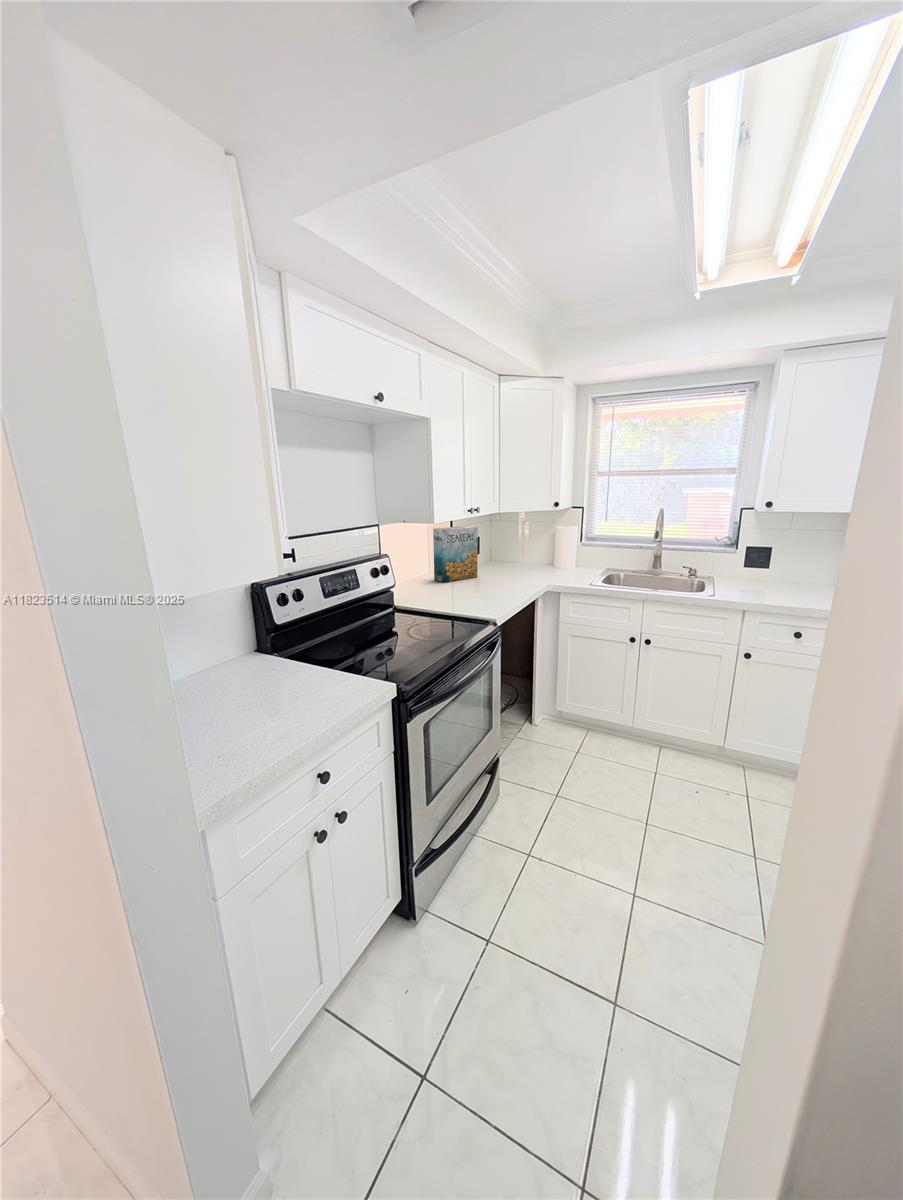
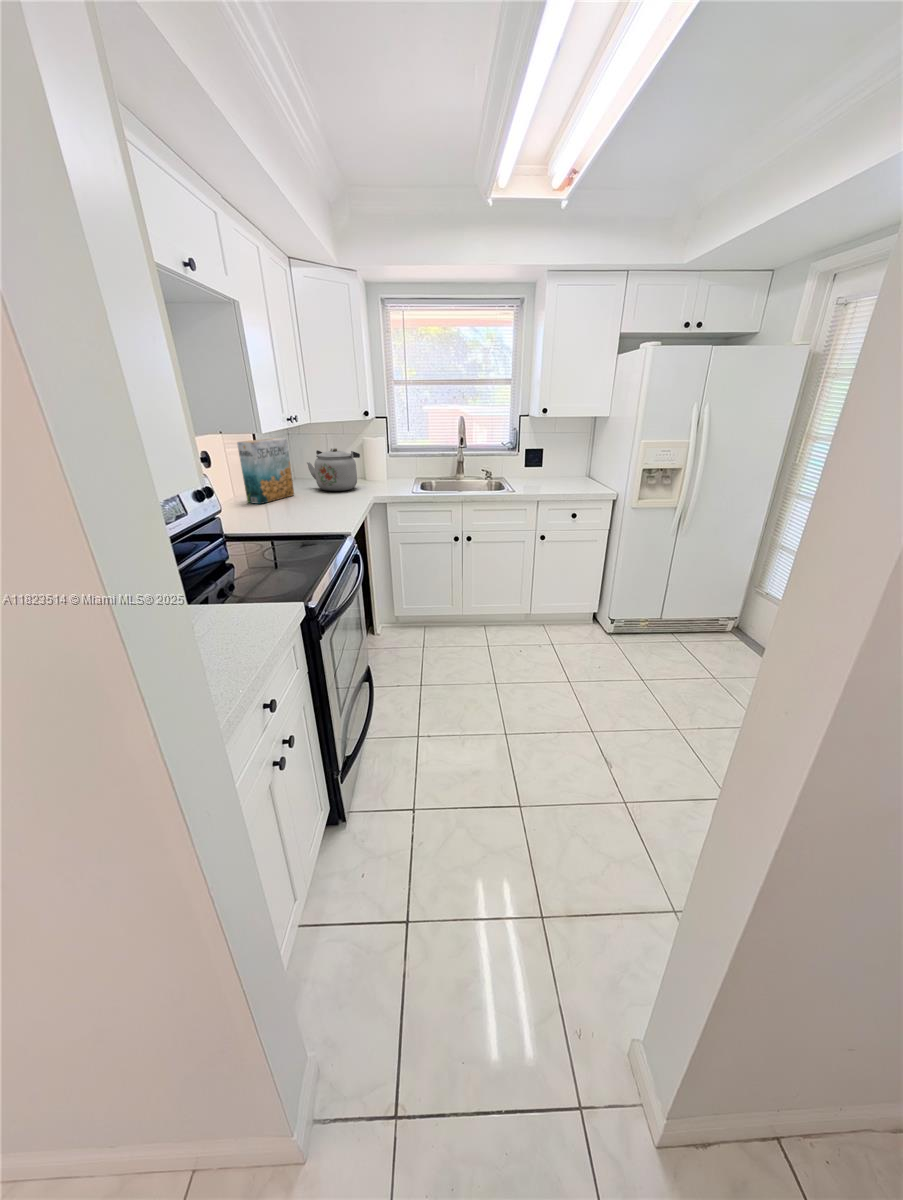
kettle: none [496,536,547,576] -> present [307,448,360,491]

